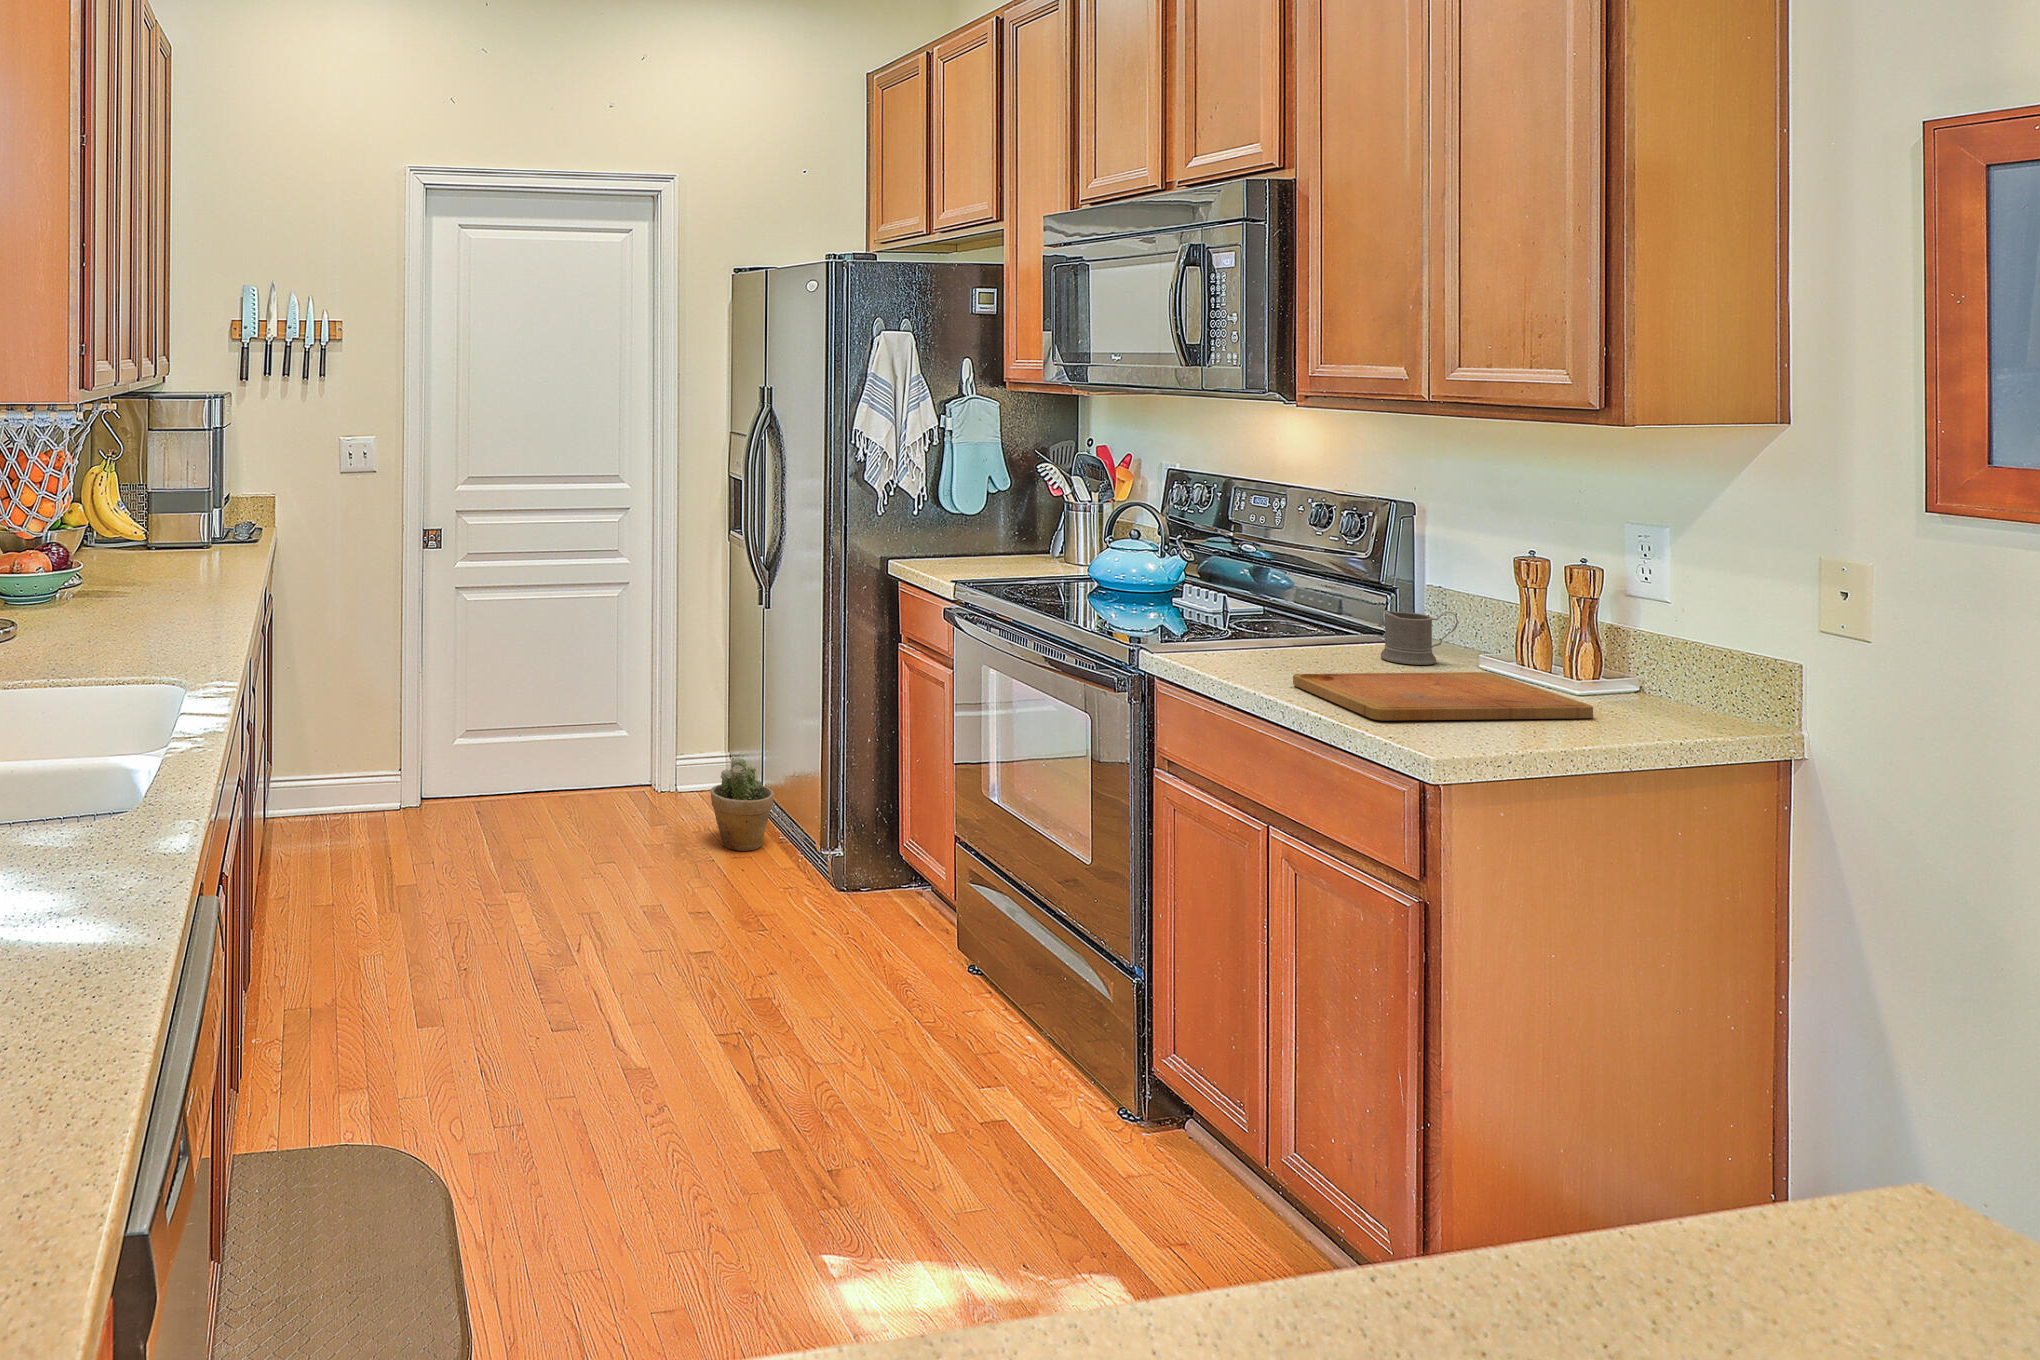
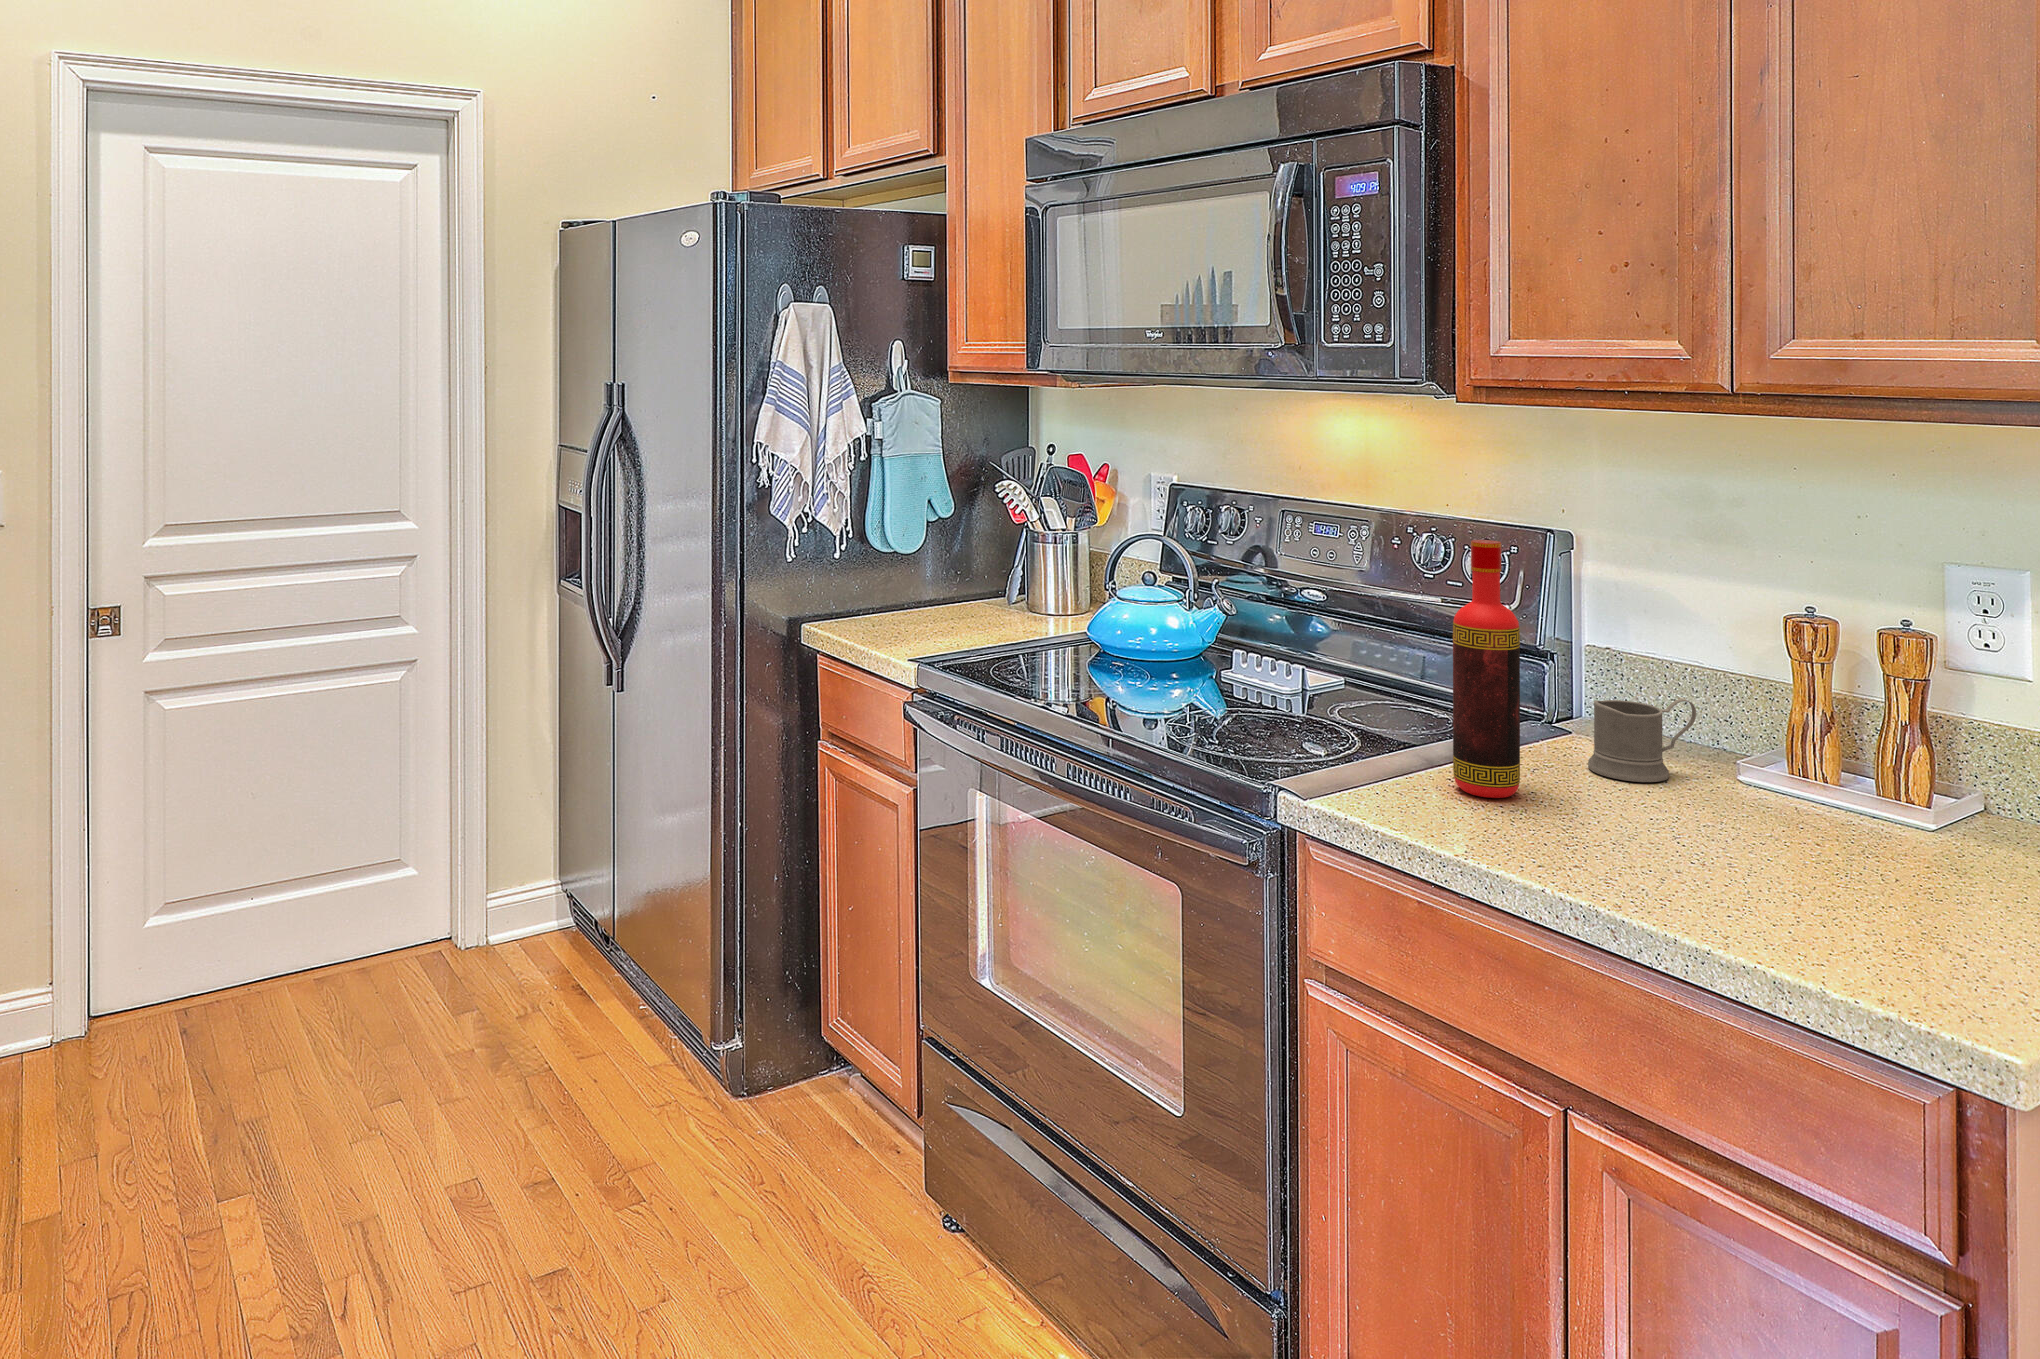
bottle: none [1265,495,1309,663] -> present [1453,540,1520,798]
cutting board: present [1293,672,1593,721] -> none [1560,798,2017,938]
potted plant: present [710,758,774,851] -> none [545,911,636,1048]

